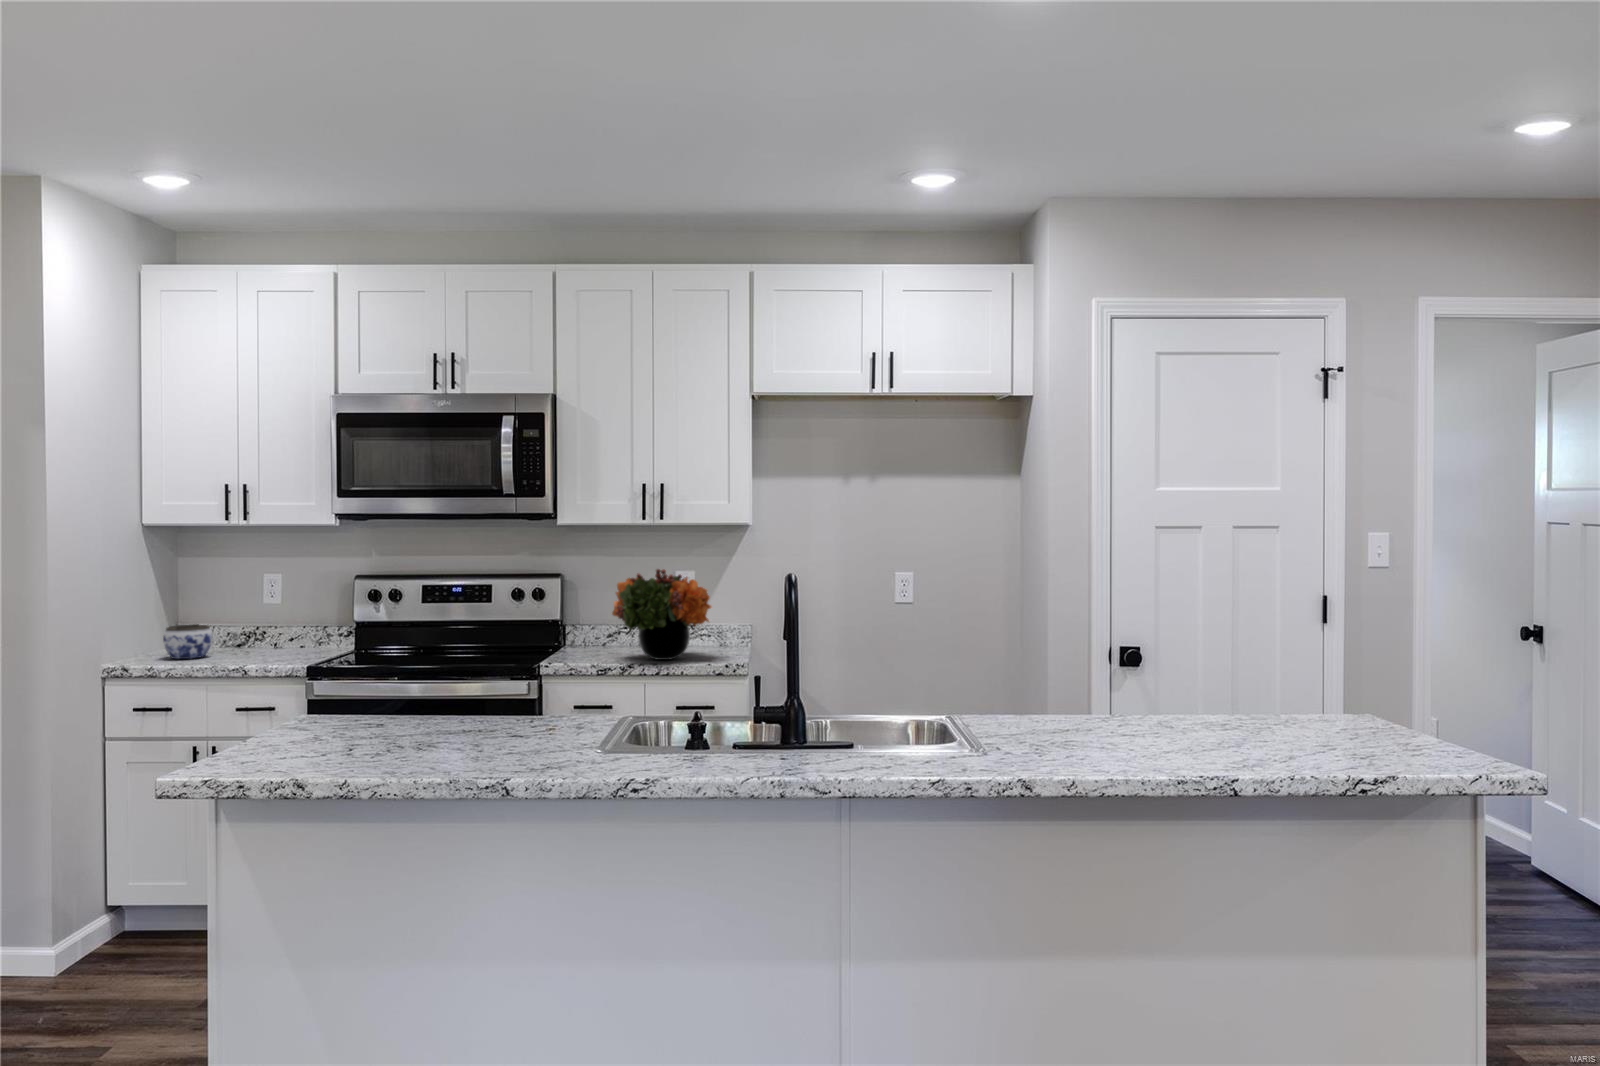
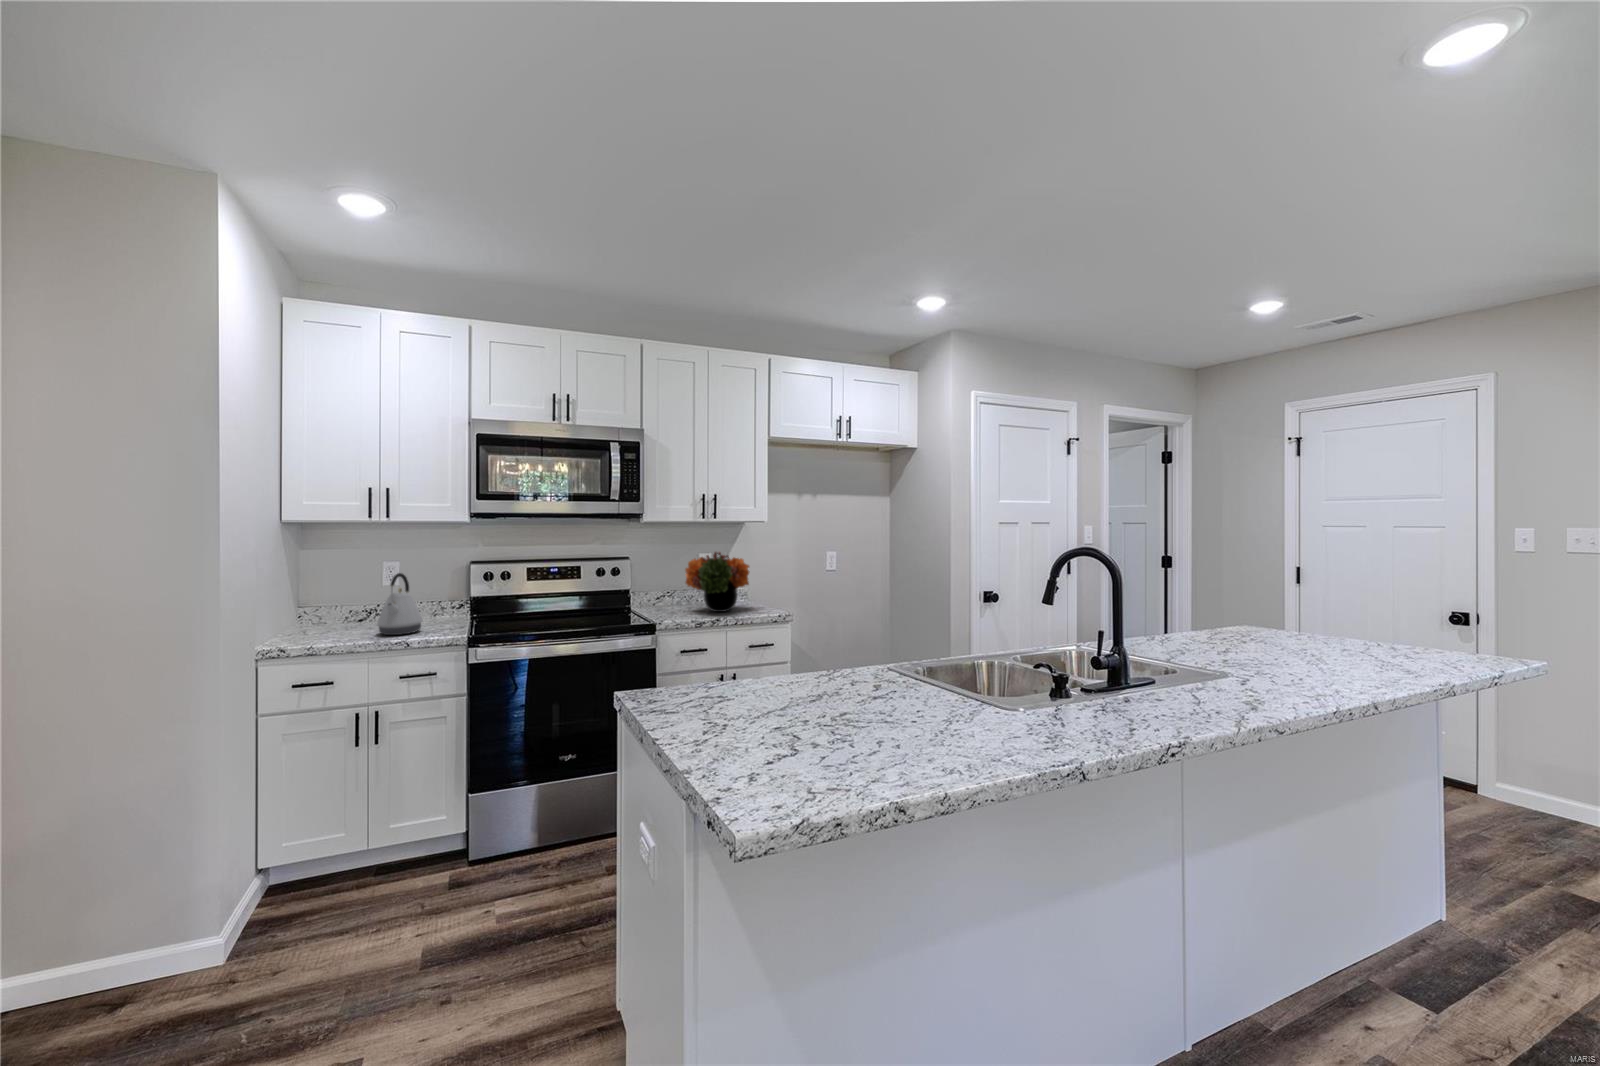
kettle: none [229,587,280,662] -> present [377,573,422,635]
jar: present [163,624,212,659] -> none [303,606,350,637]

